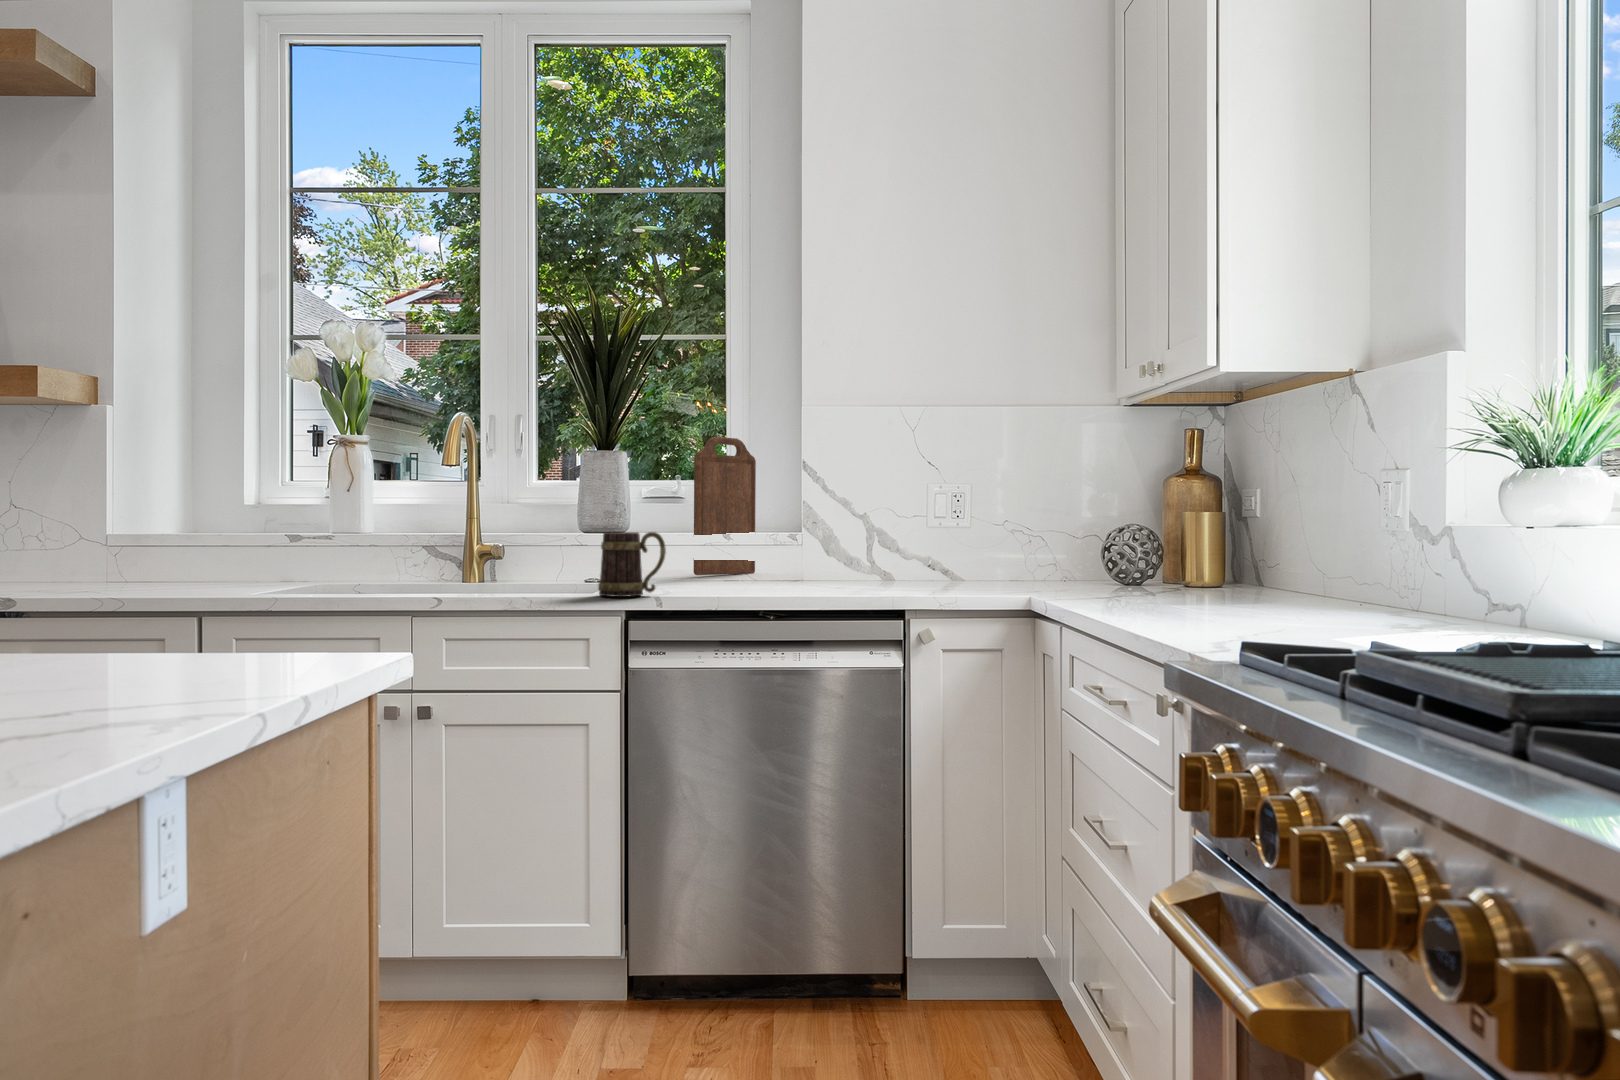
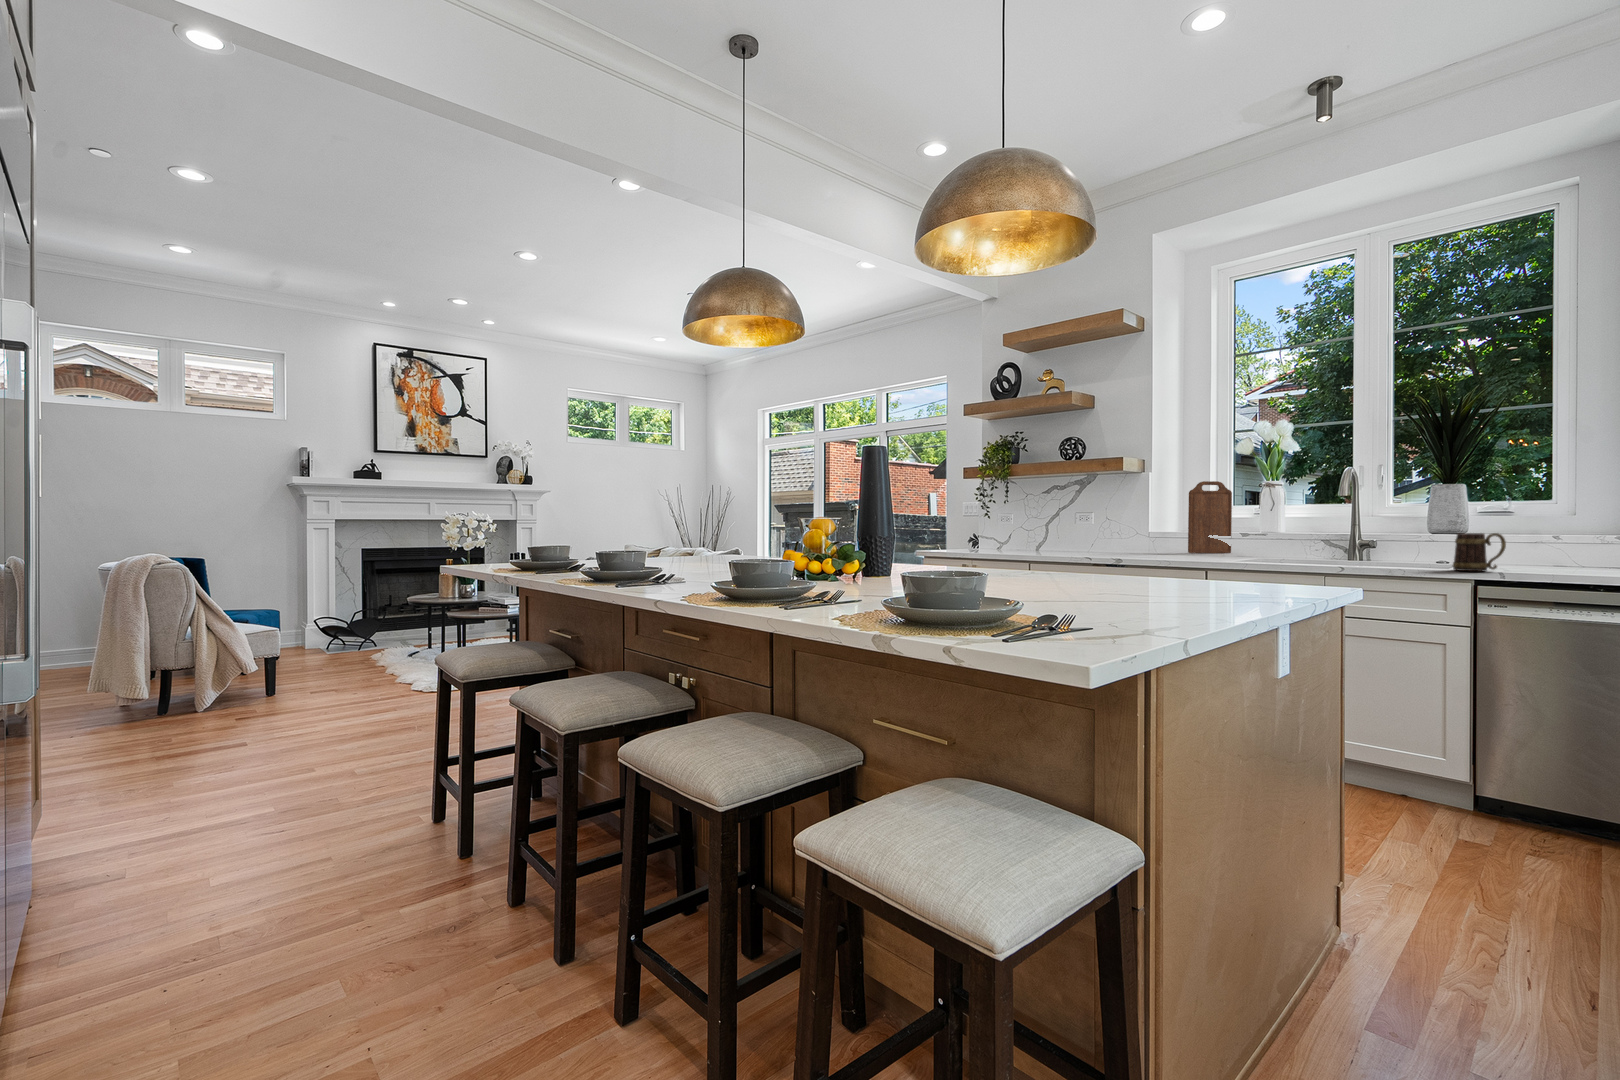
cutting board: present [694,437,756,575] -> present [1188,481,1232,553]

